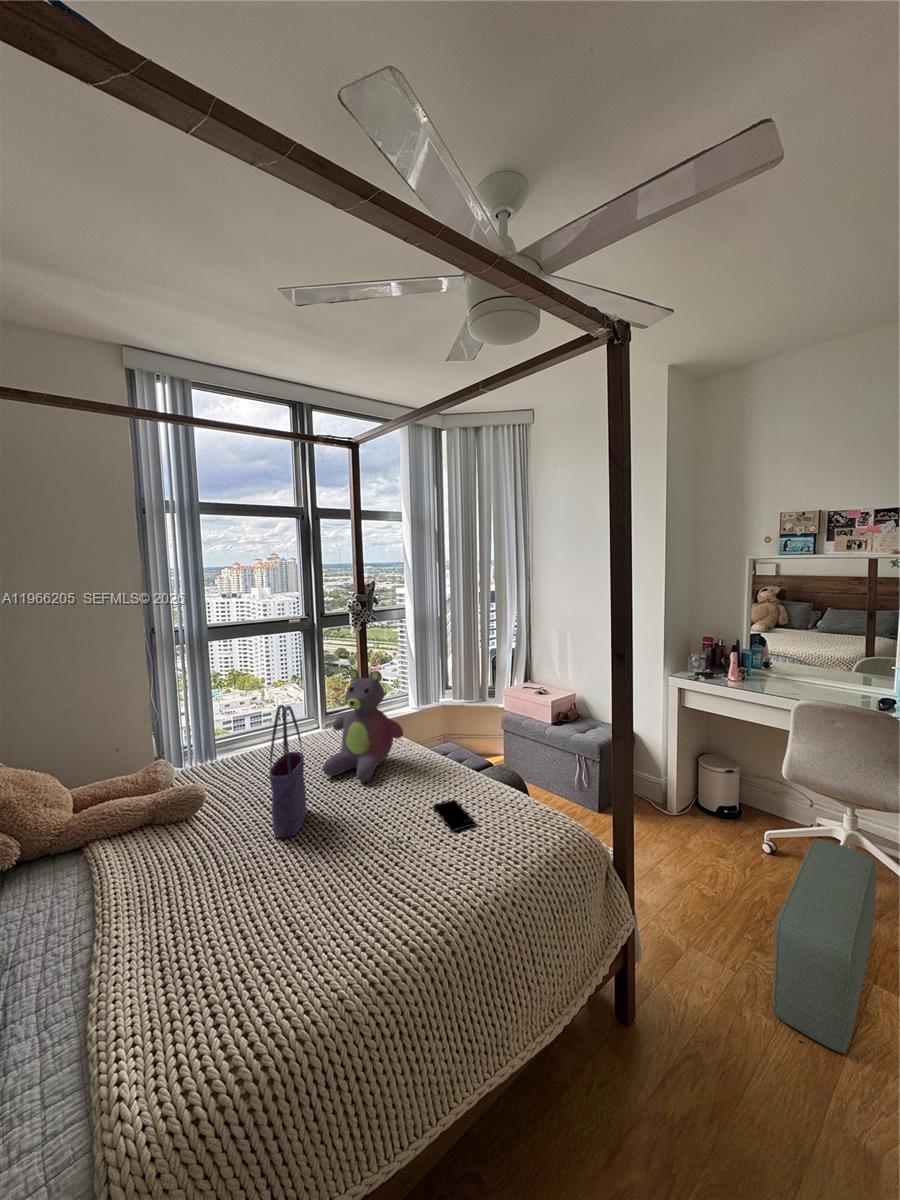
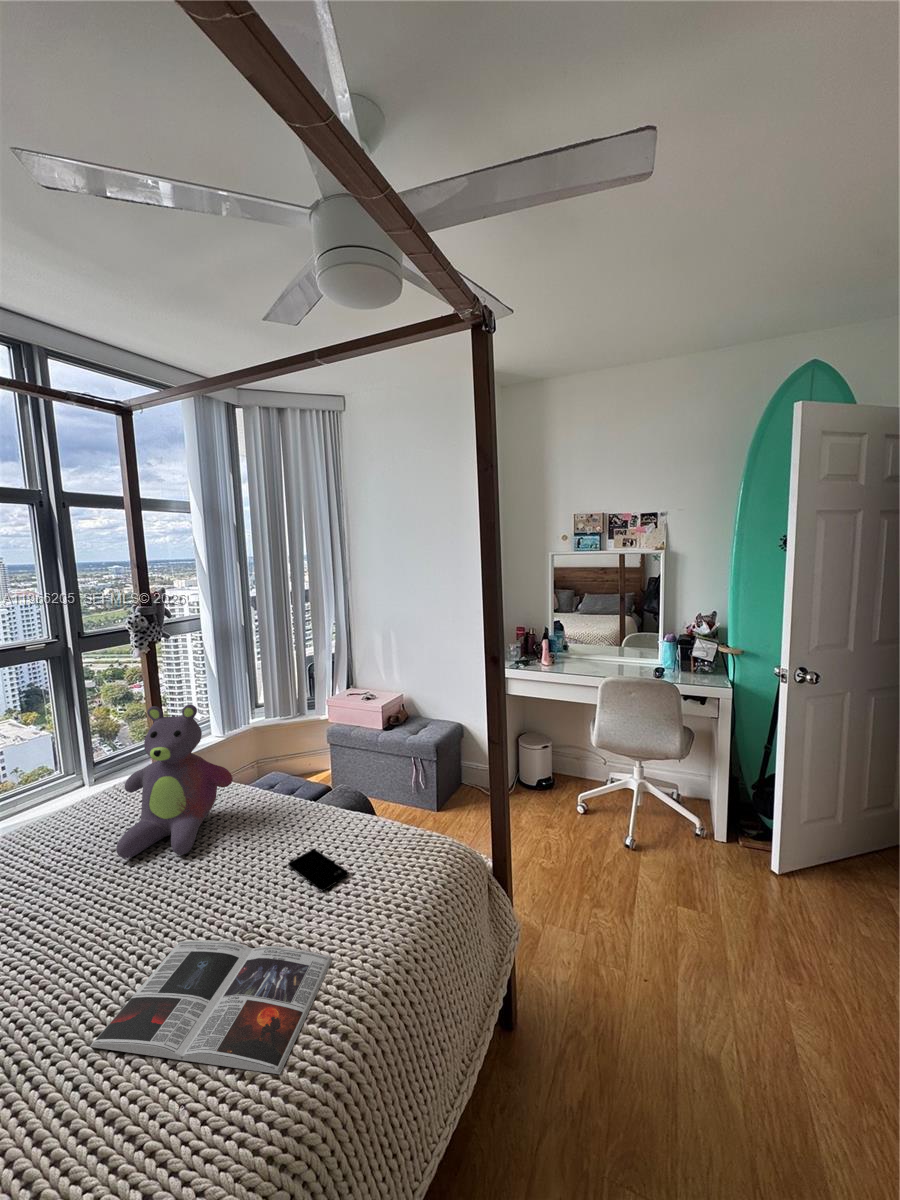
tote bag: present [269,705,307,838] -> none [38,779,102,978]
magazine: none [286,837,447,938] -> present [90,940,332,1074]
pouf: present [773,839,877,1053] -> none [616,796,679,979]

